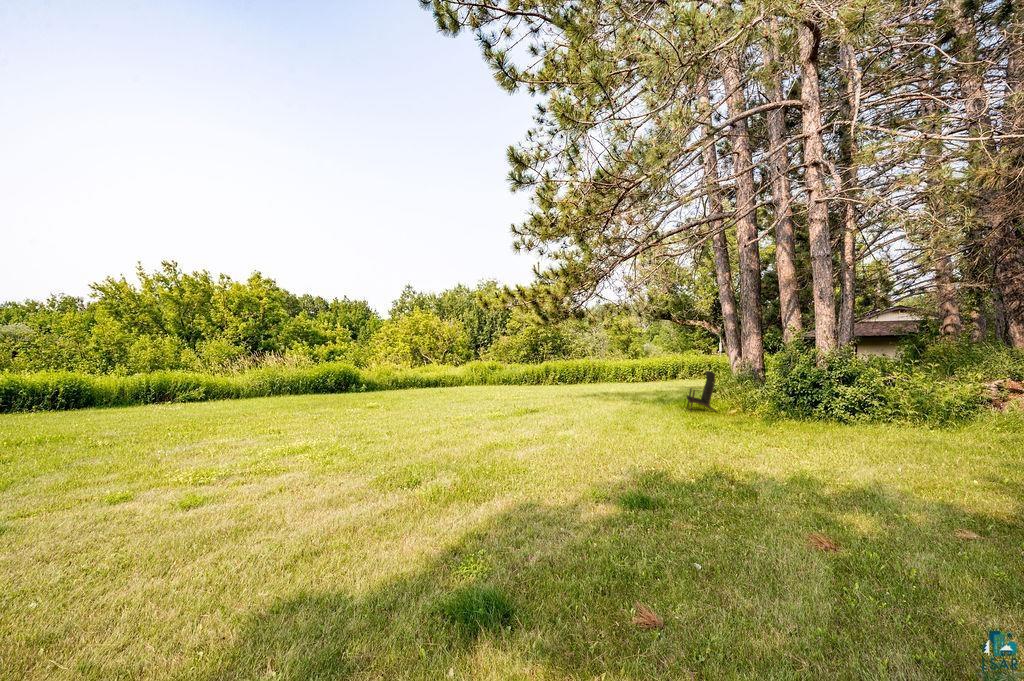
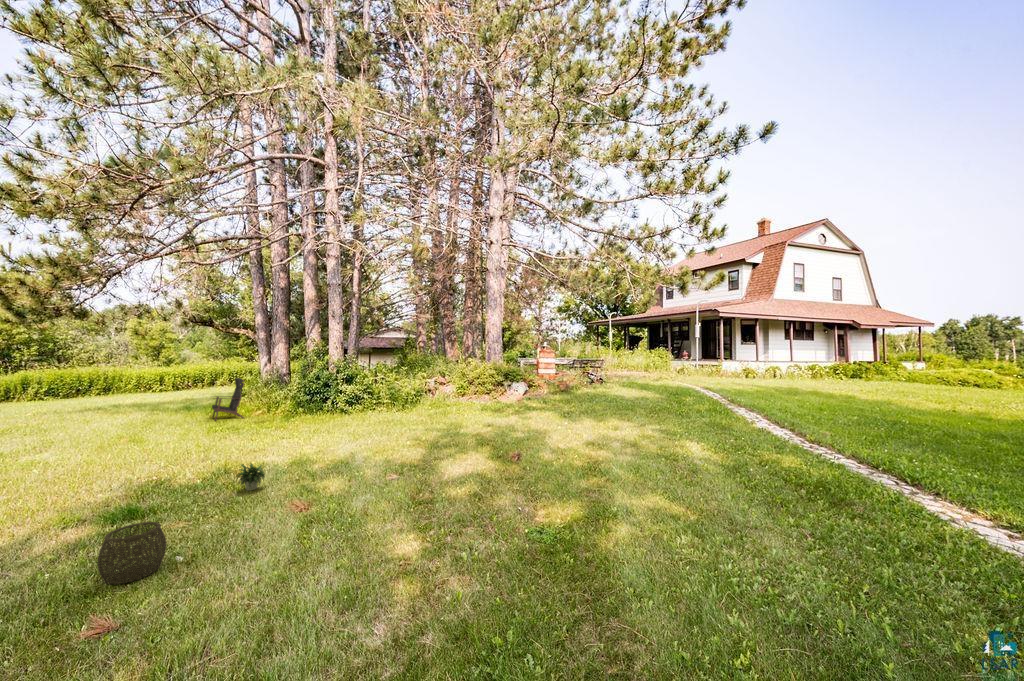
potted plant: none [740,477,776,515] -> present [238,463,265,491]
woven basket: none [628,537,692,613] -> present [97,522,167,585]

